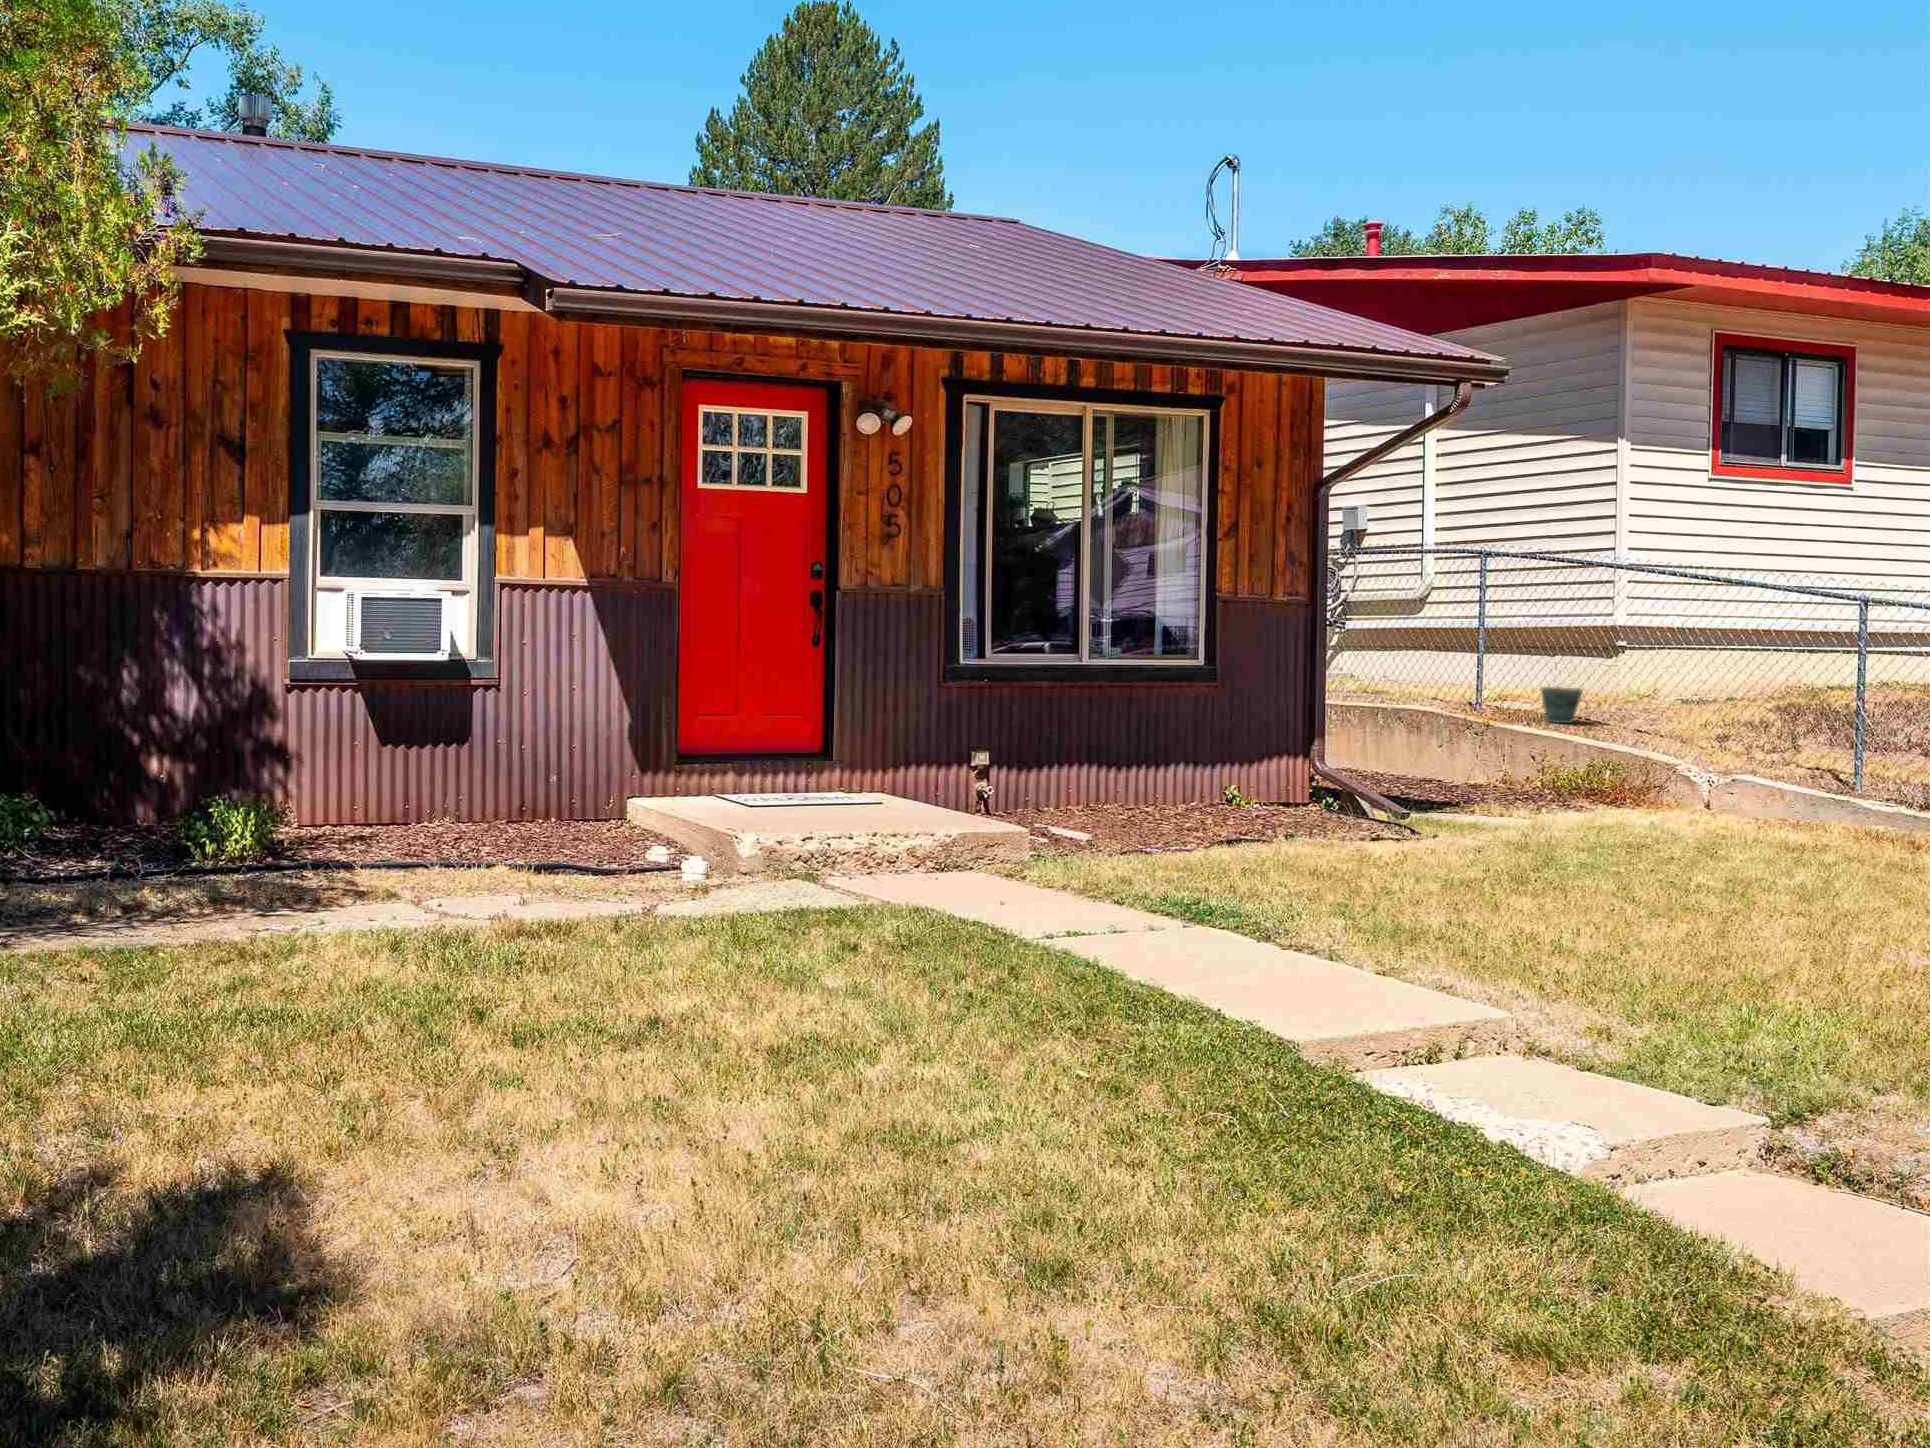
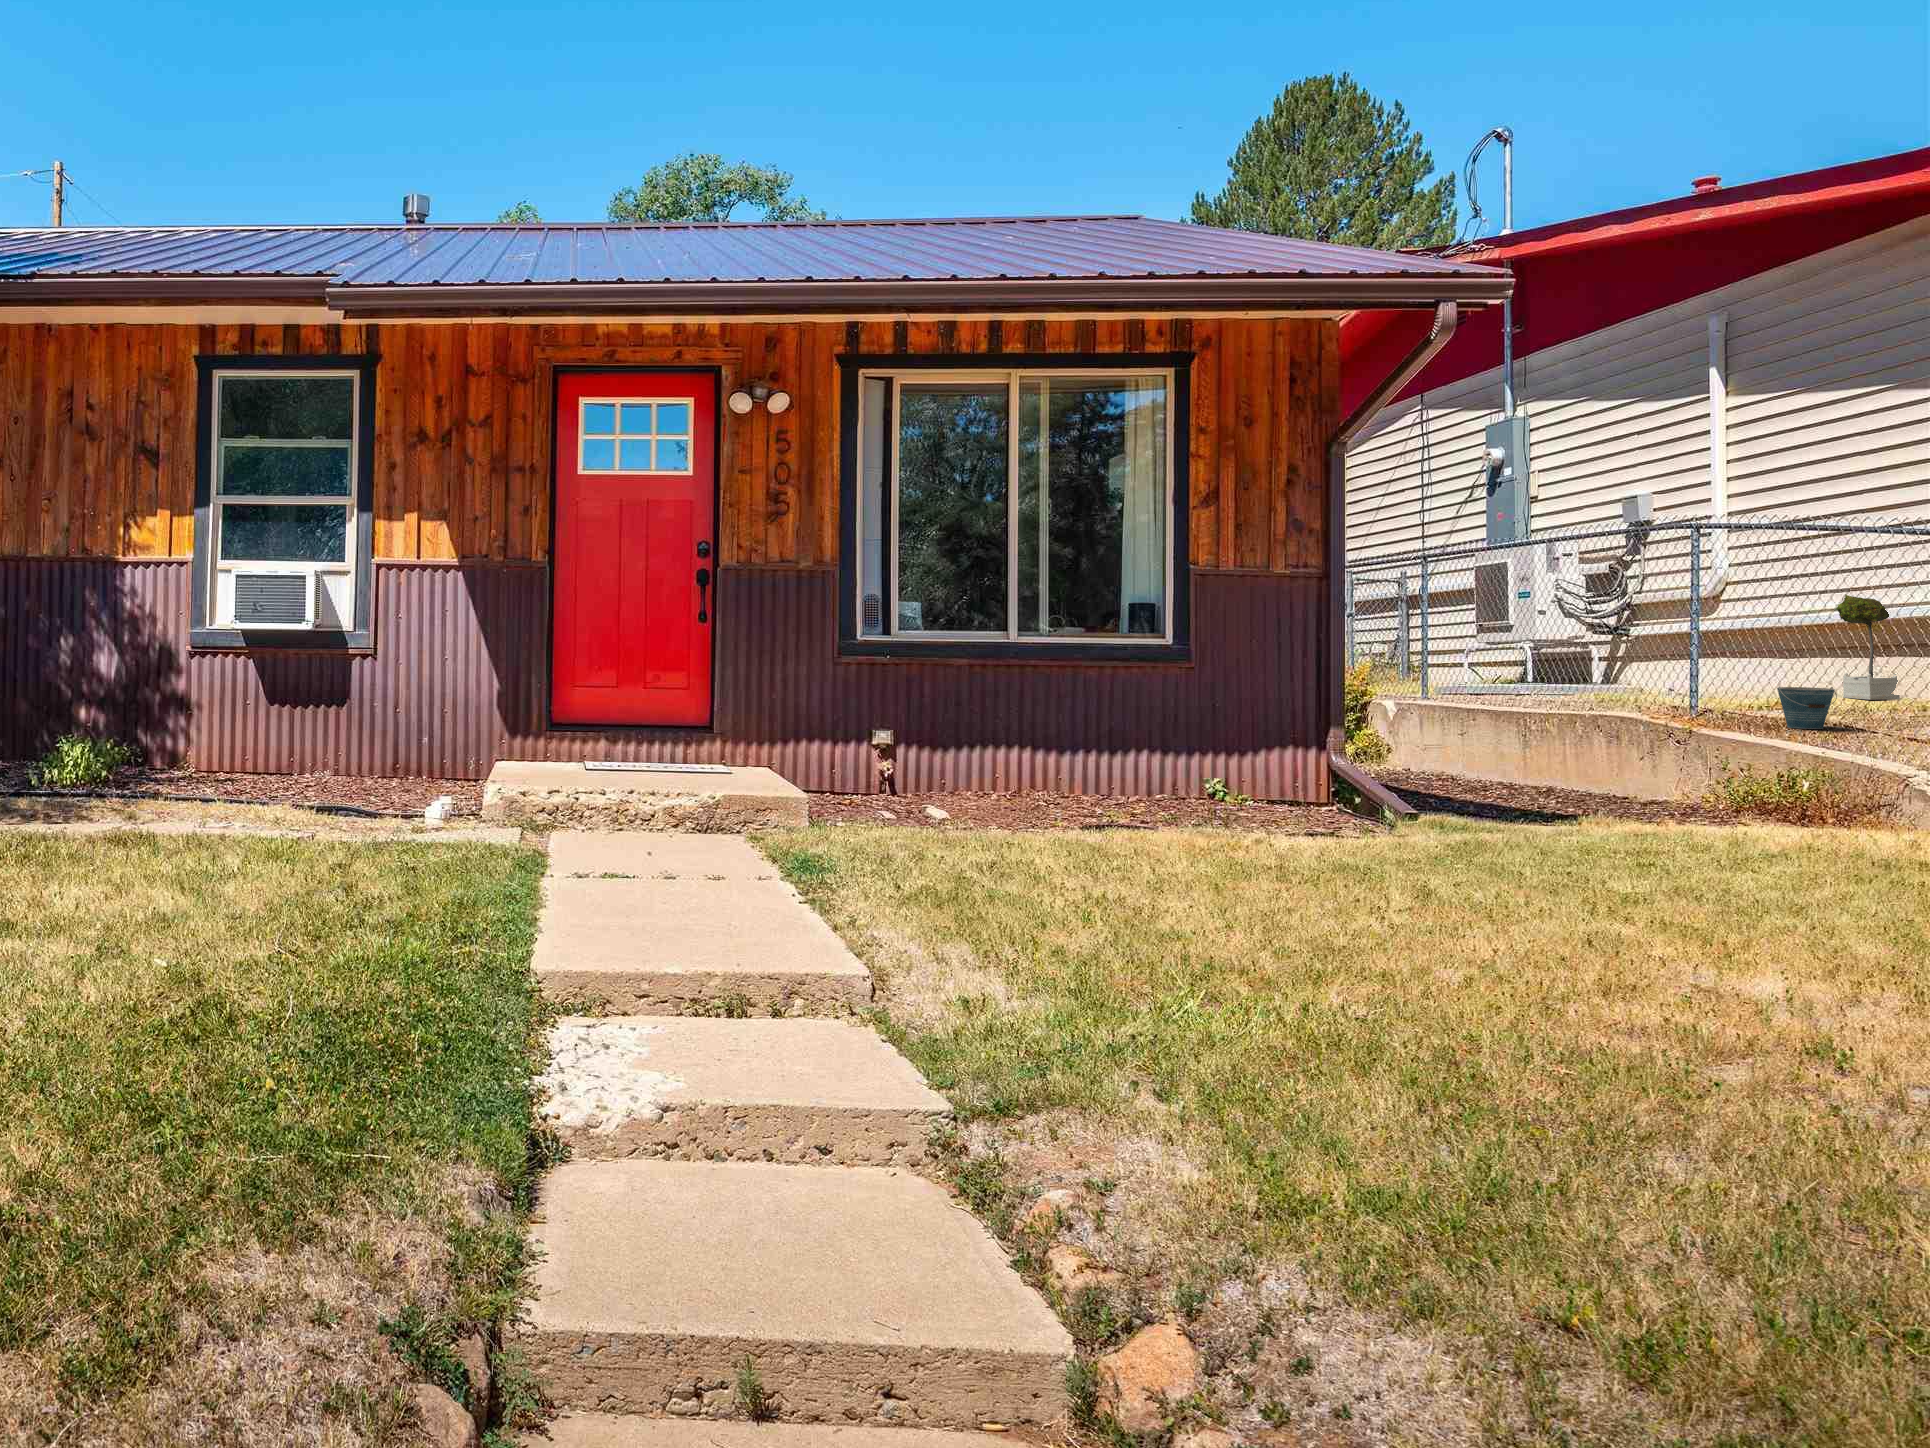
potted tree: none [1531,603,1574,692] -> present [1836,595,1900,700]

